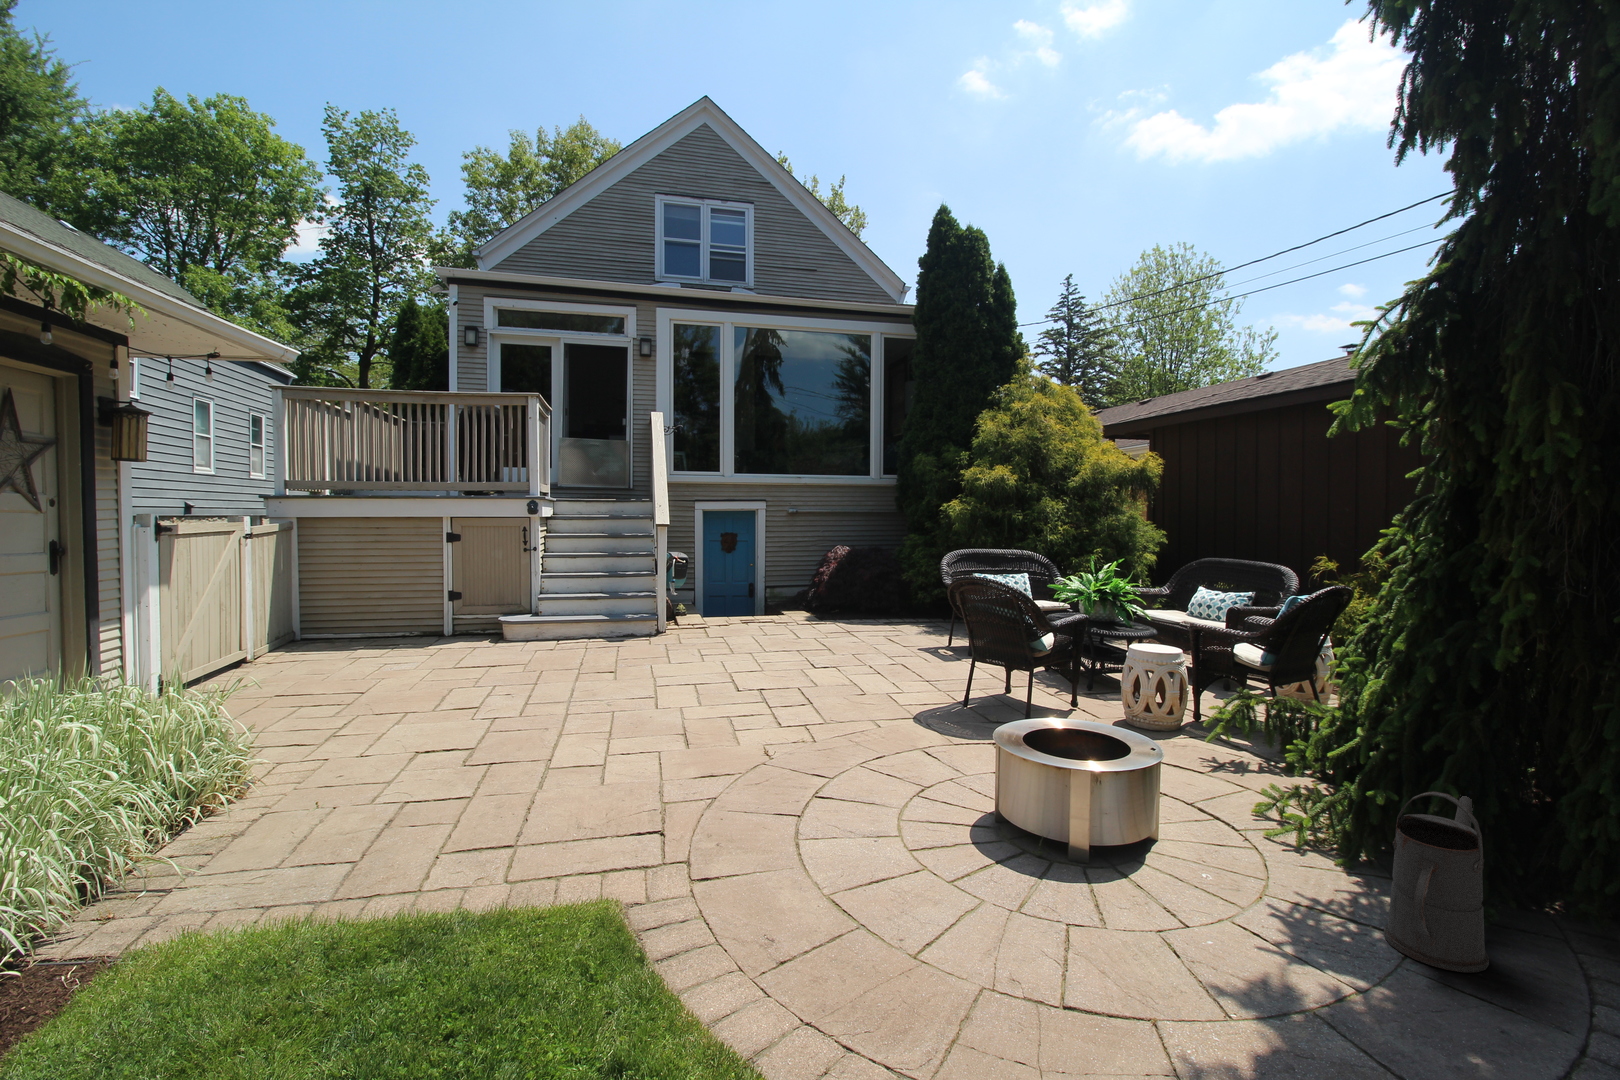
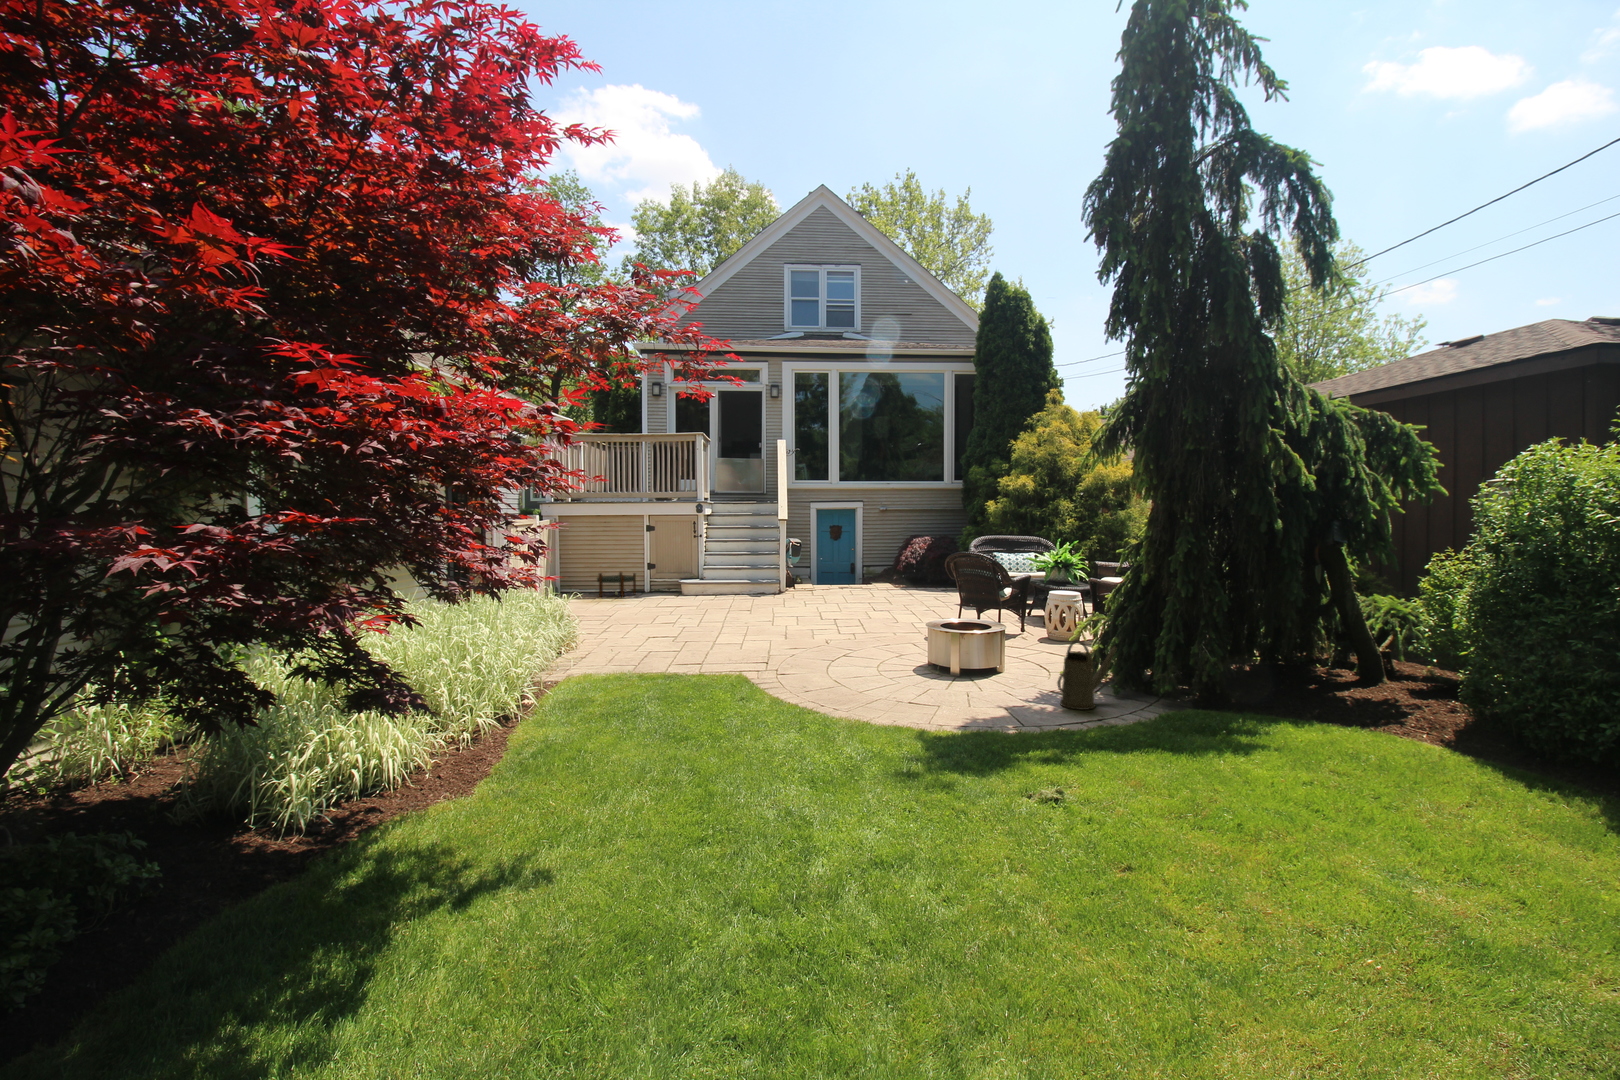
side table: none [359,604,427,647] -> present [597,572,636,597]

